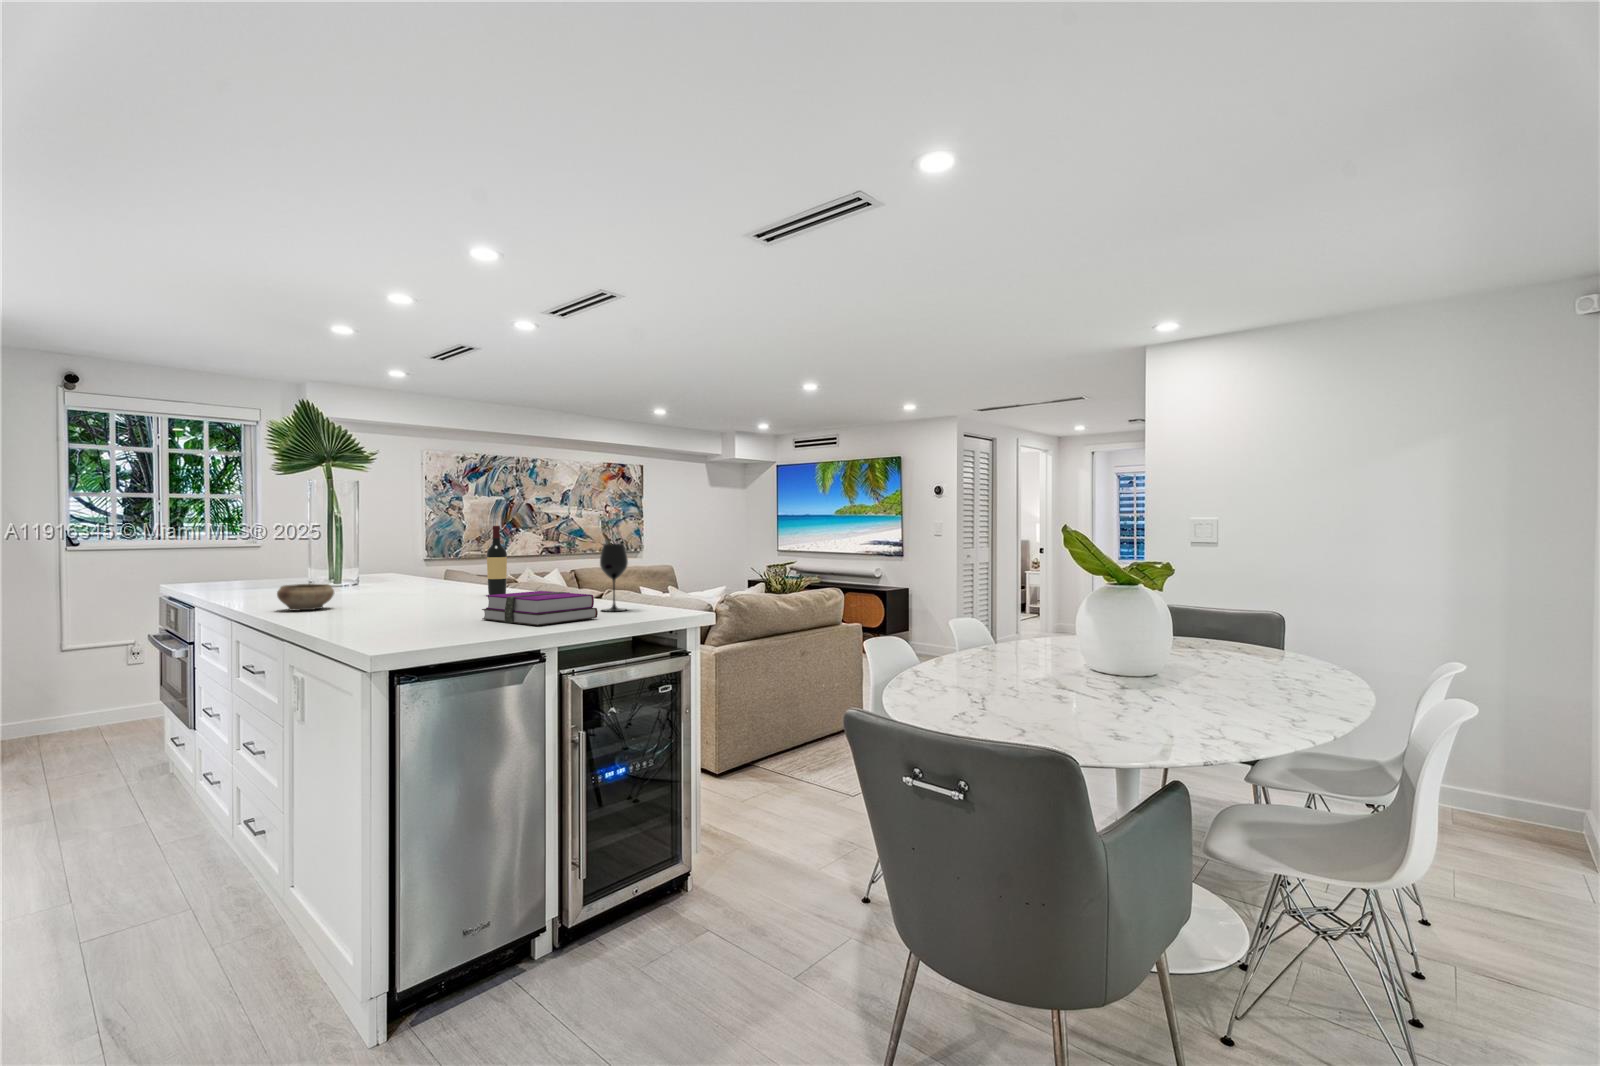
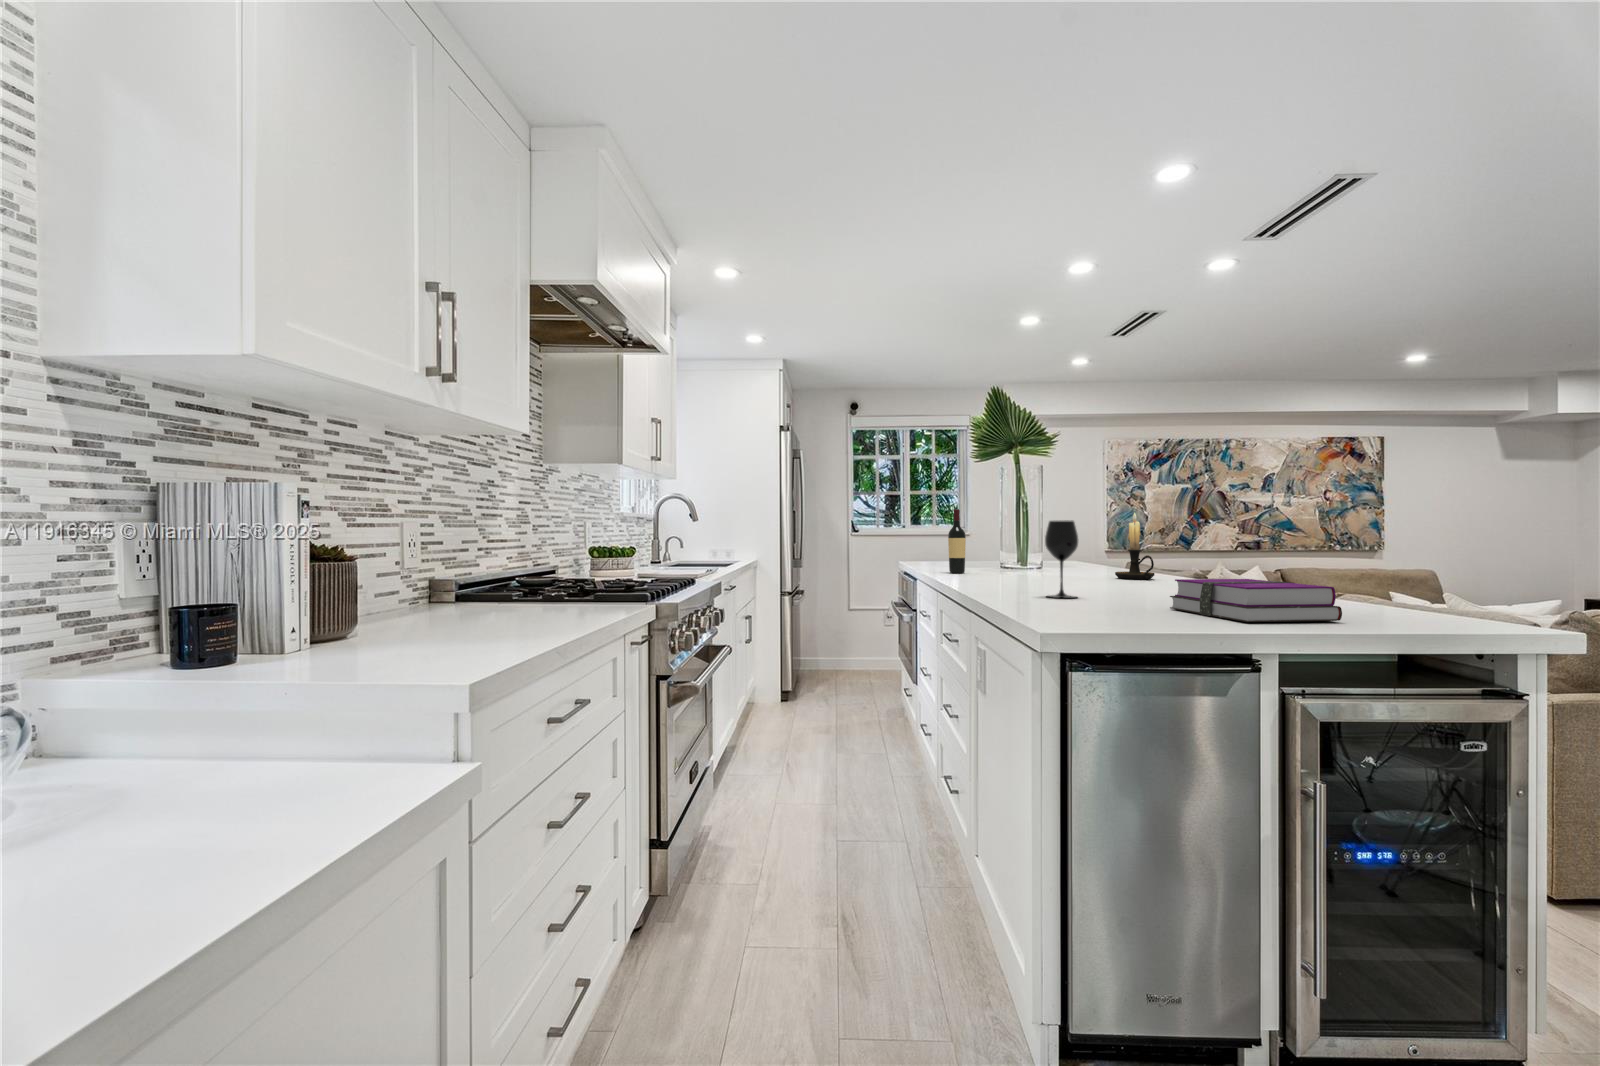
wine bottle: present [487,526,507,595] -> present [948,509,966,573]
candle holder: none [435,530,470,592] -> present [1115,513,1154,579]
wineglass: present [600,544,628,611] -> present [1045,520,1078,598]
ceramic bowl: present [277,584,334,611] -> none [969,561,1017,586]

